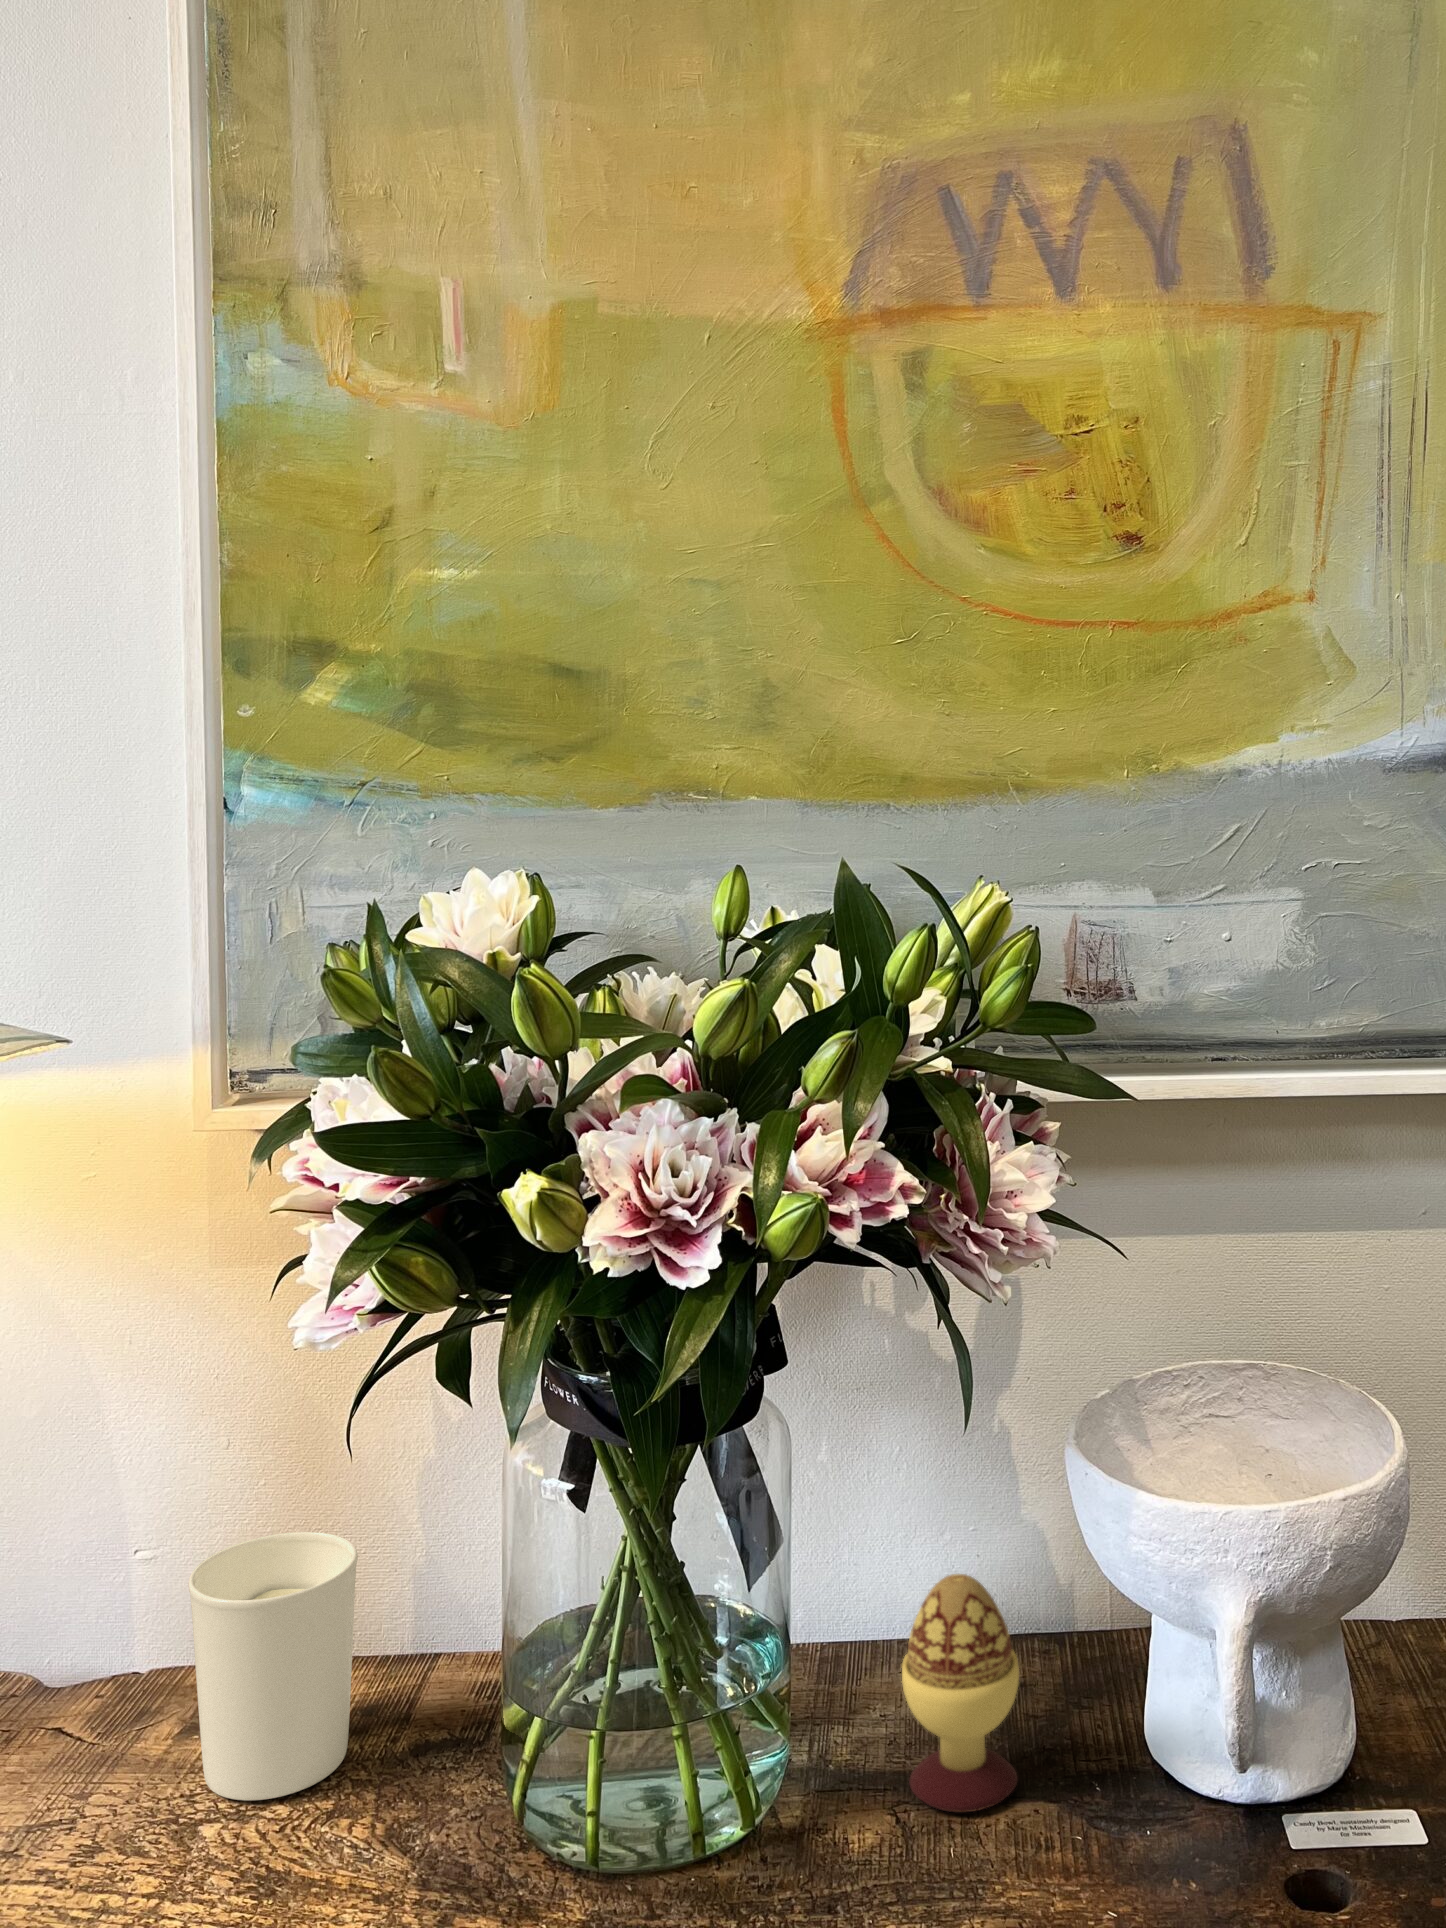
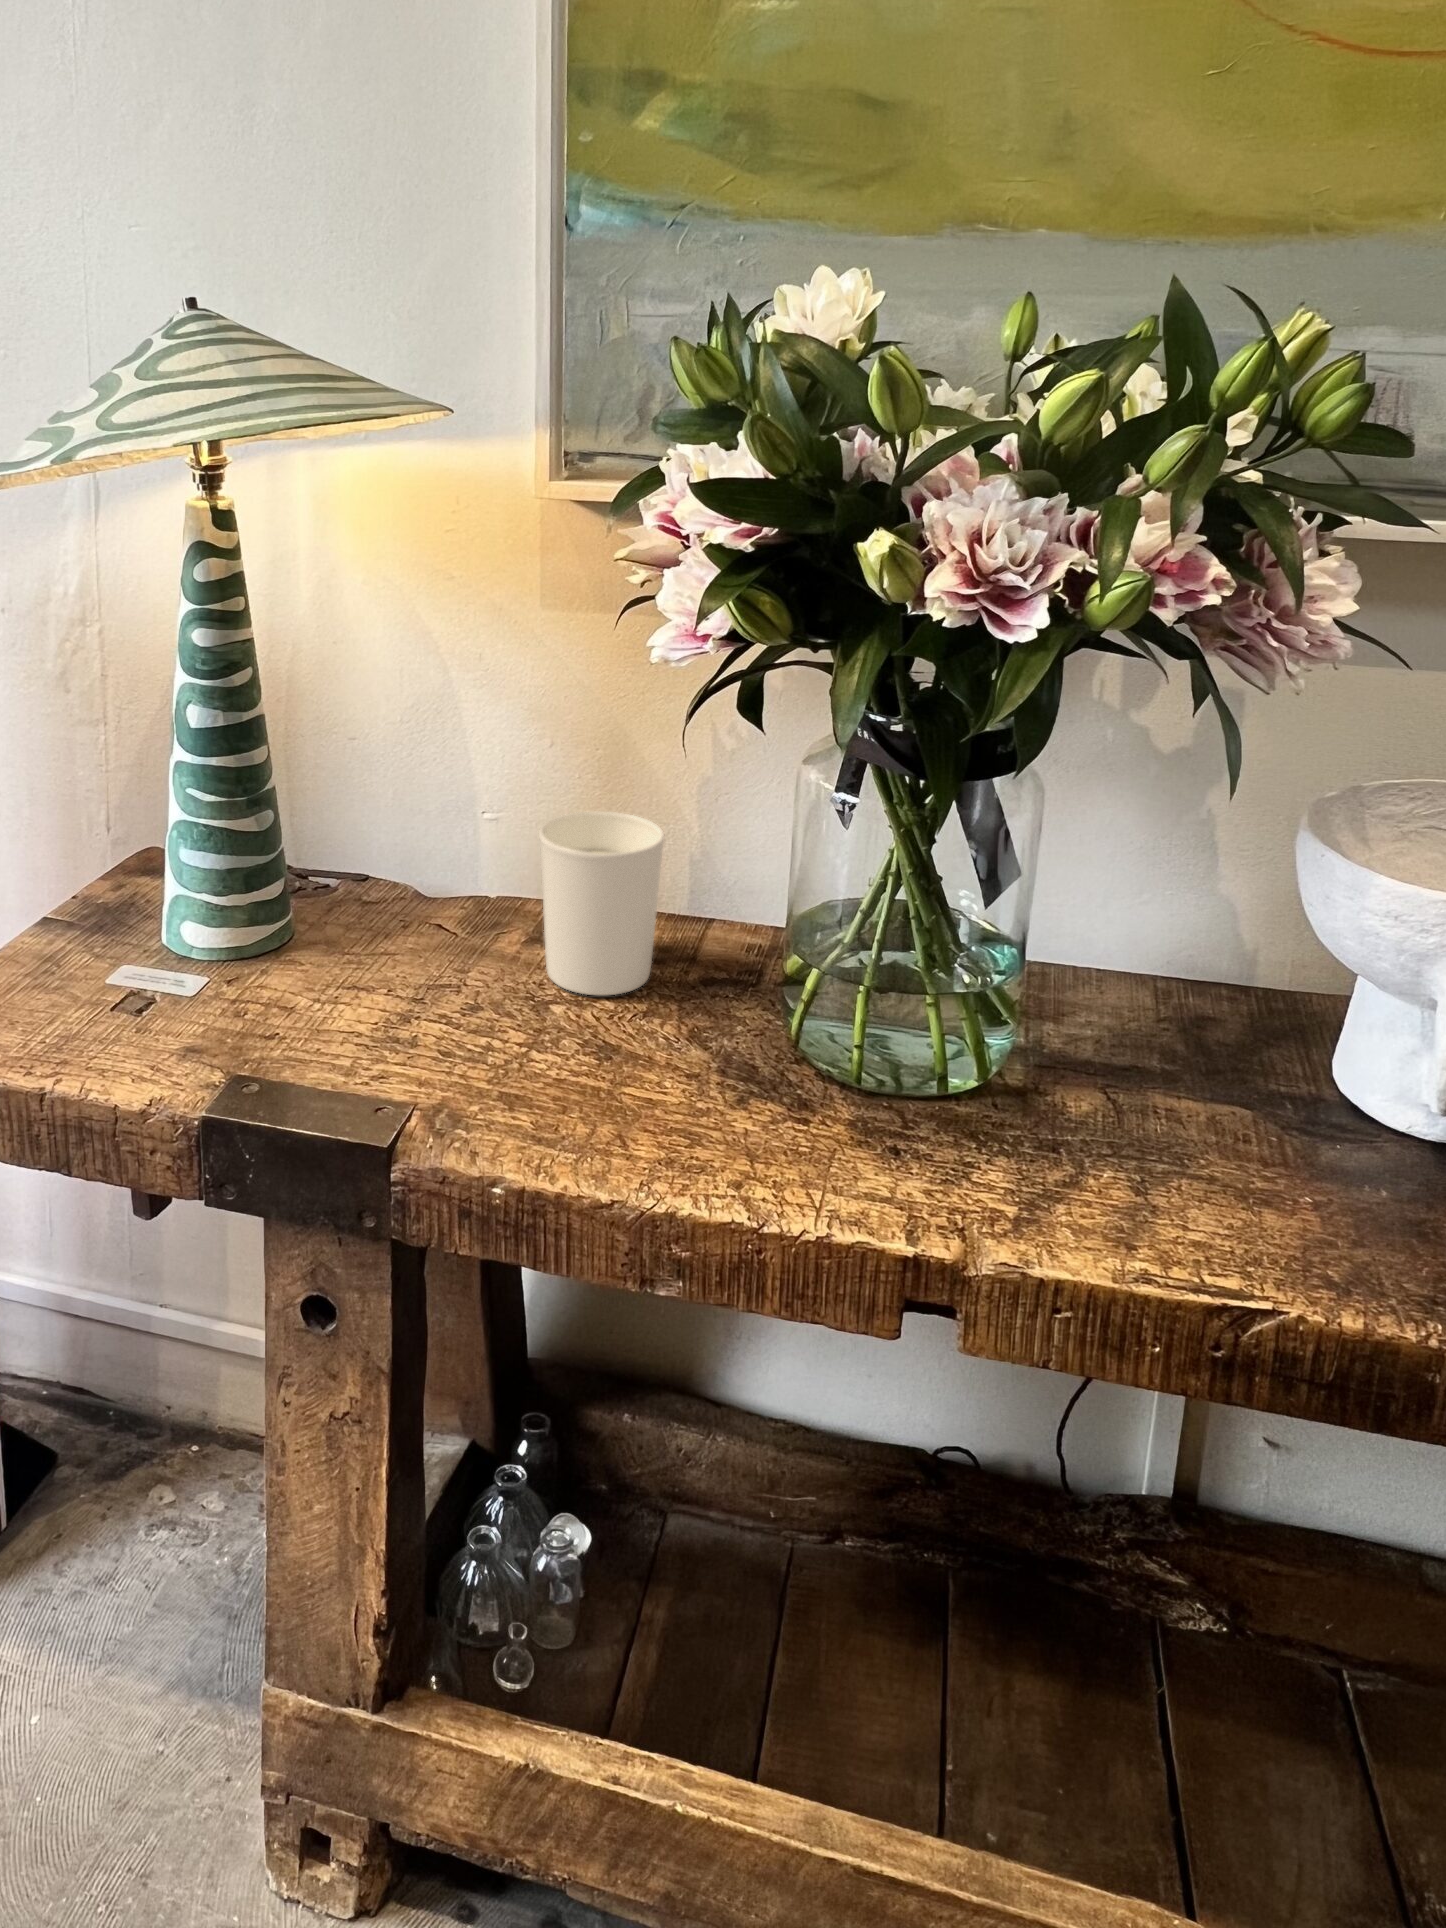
decorative egg: present [902,1574,1019,1812] -> none [1118,922,1231,1106]

